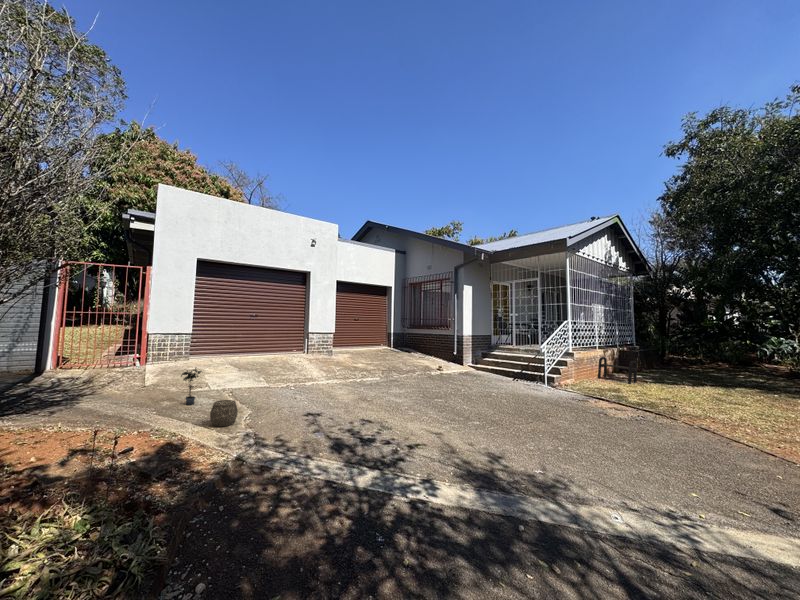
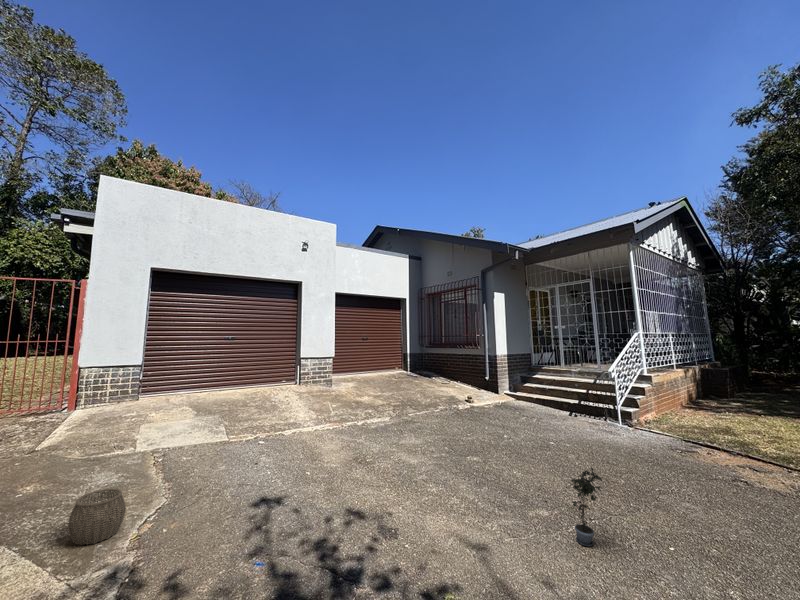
bench: present [598,357,637,384] -> none [682,379,740,416]
potted plant: present [181,368,202,405] -> present [569,468,602,546]

